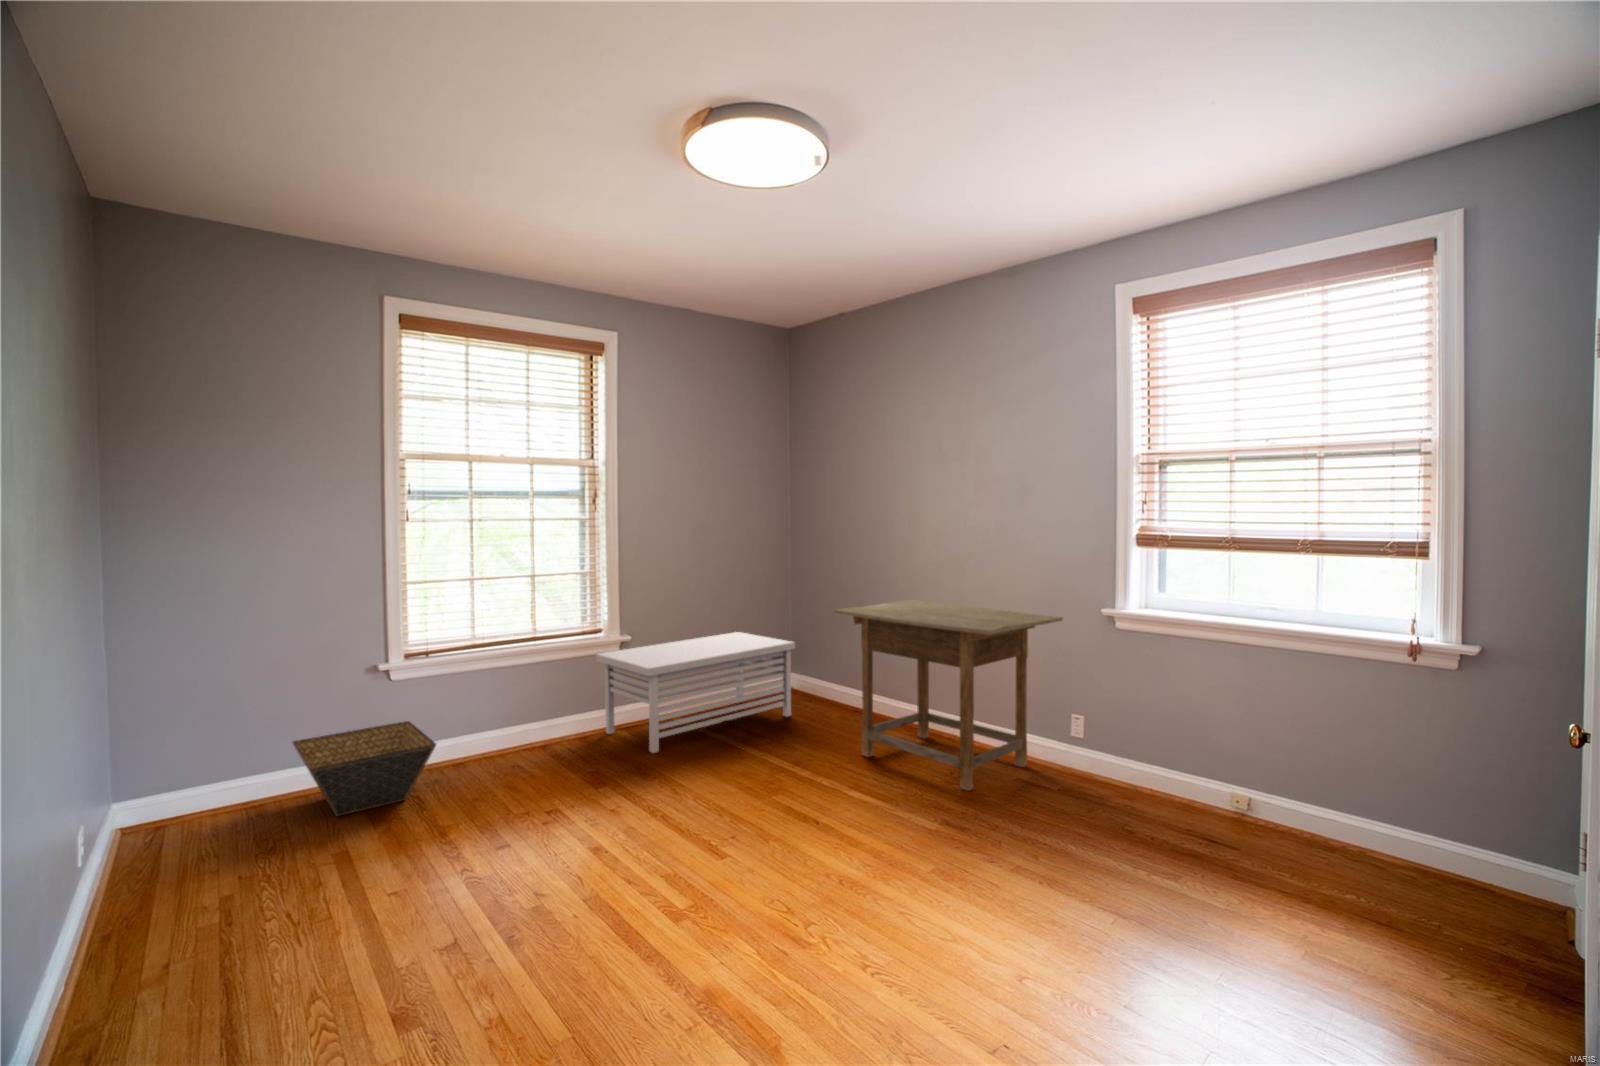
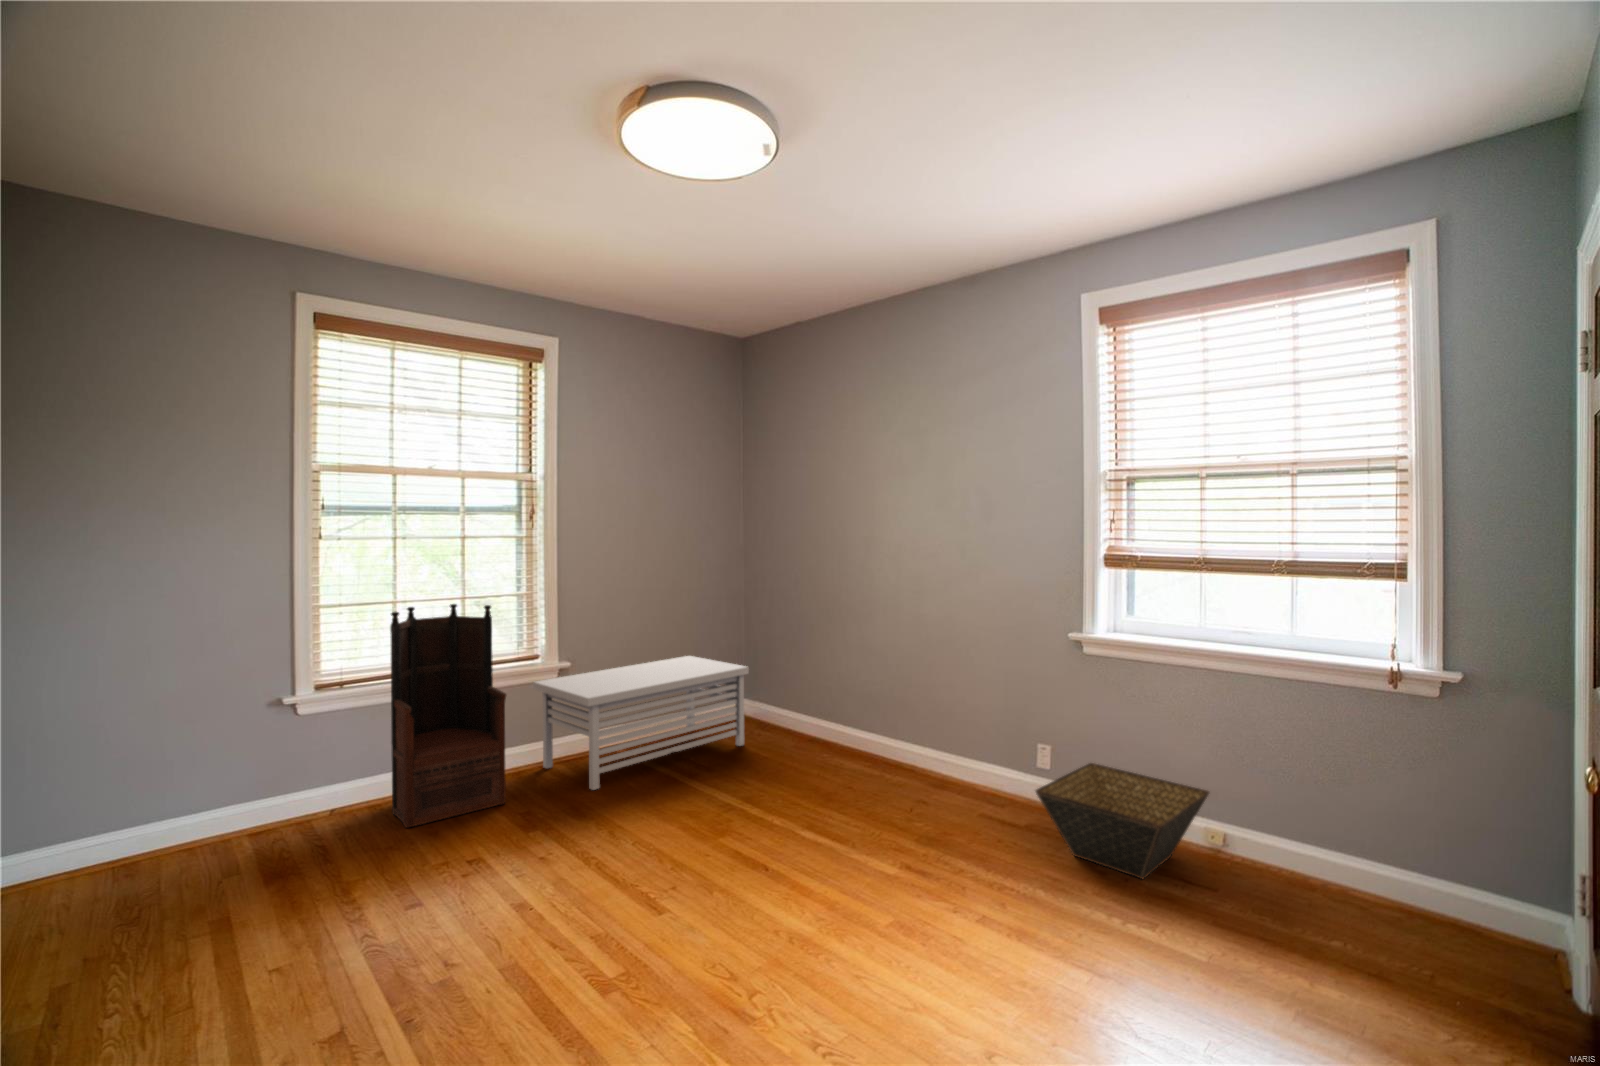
armchair: none [471,581,575,782] -> present [390,604,507,827]
desk: present [834,600,1063,791] -> none [788,622,1028,828]
basket: present [293,721,436,816] -> present [1036,763,1209,879]

